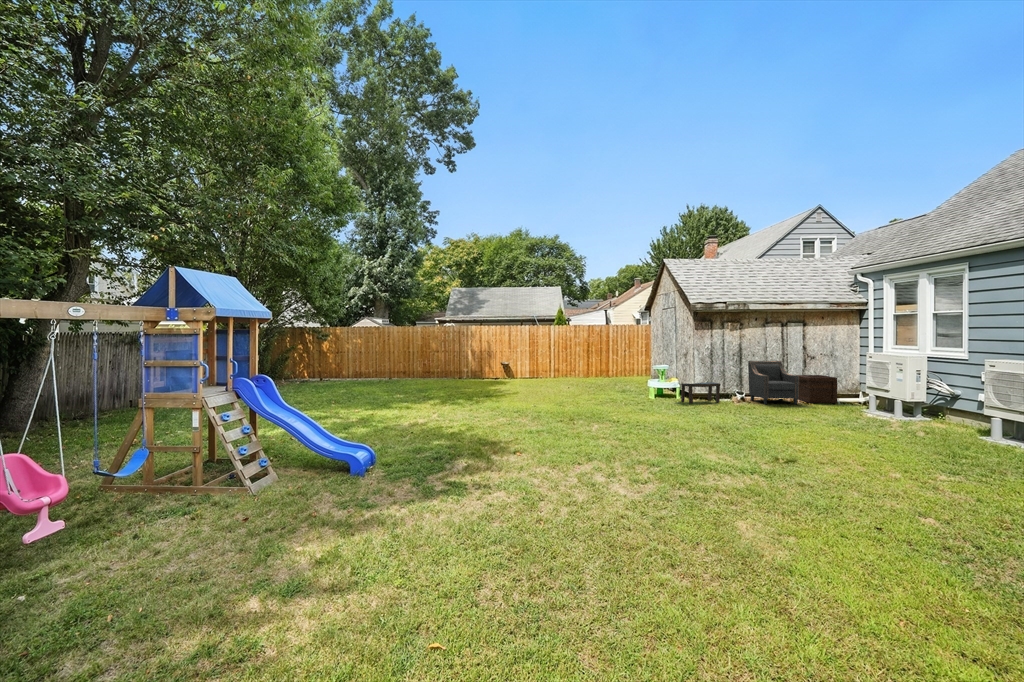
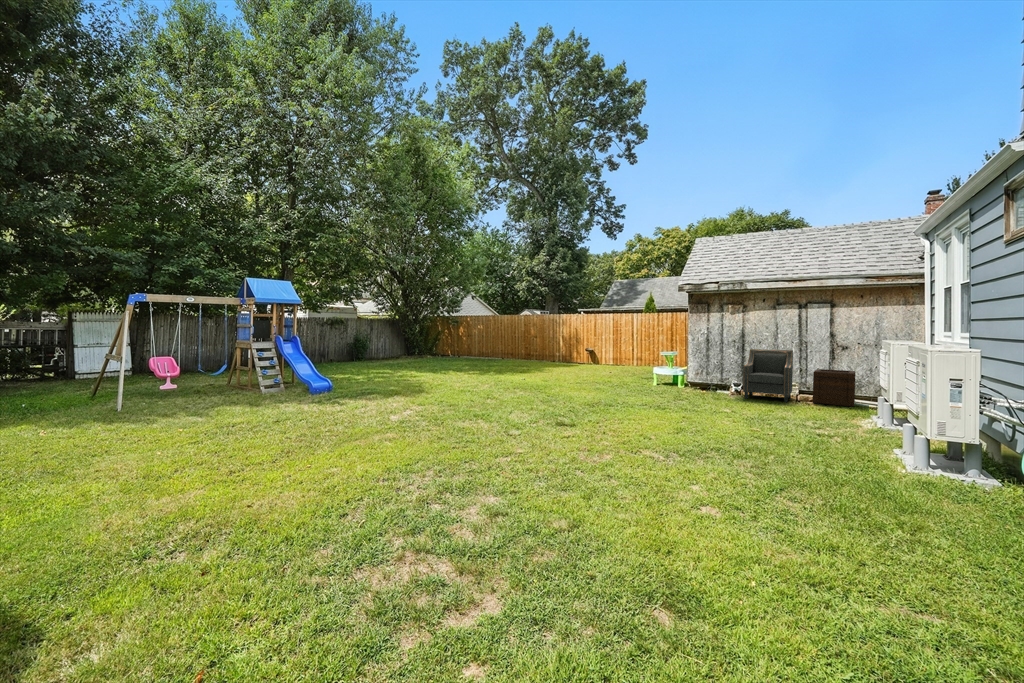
bench: present [681,382,721,403] -> none [661,370,701,393]

